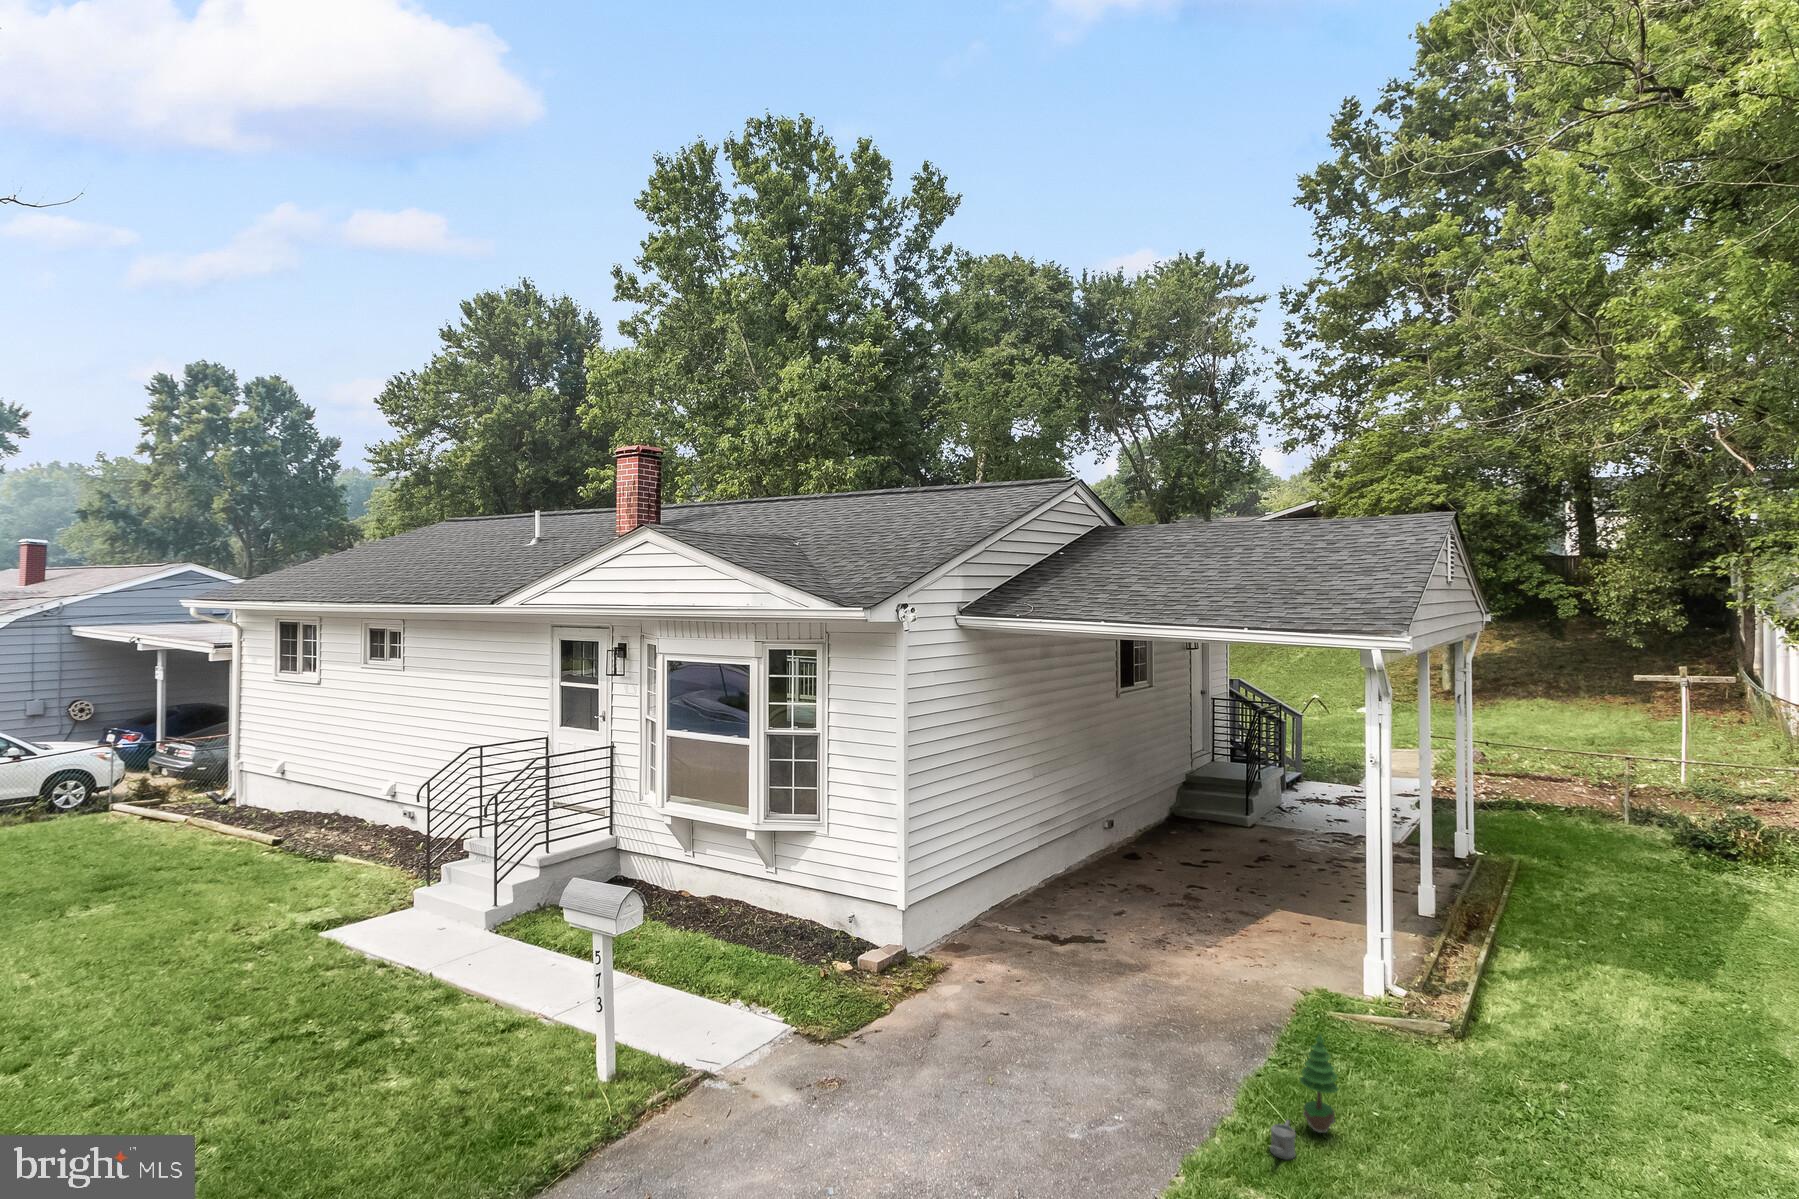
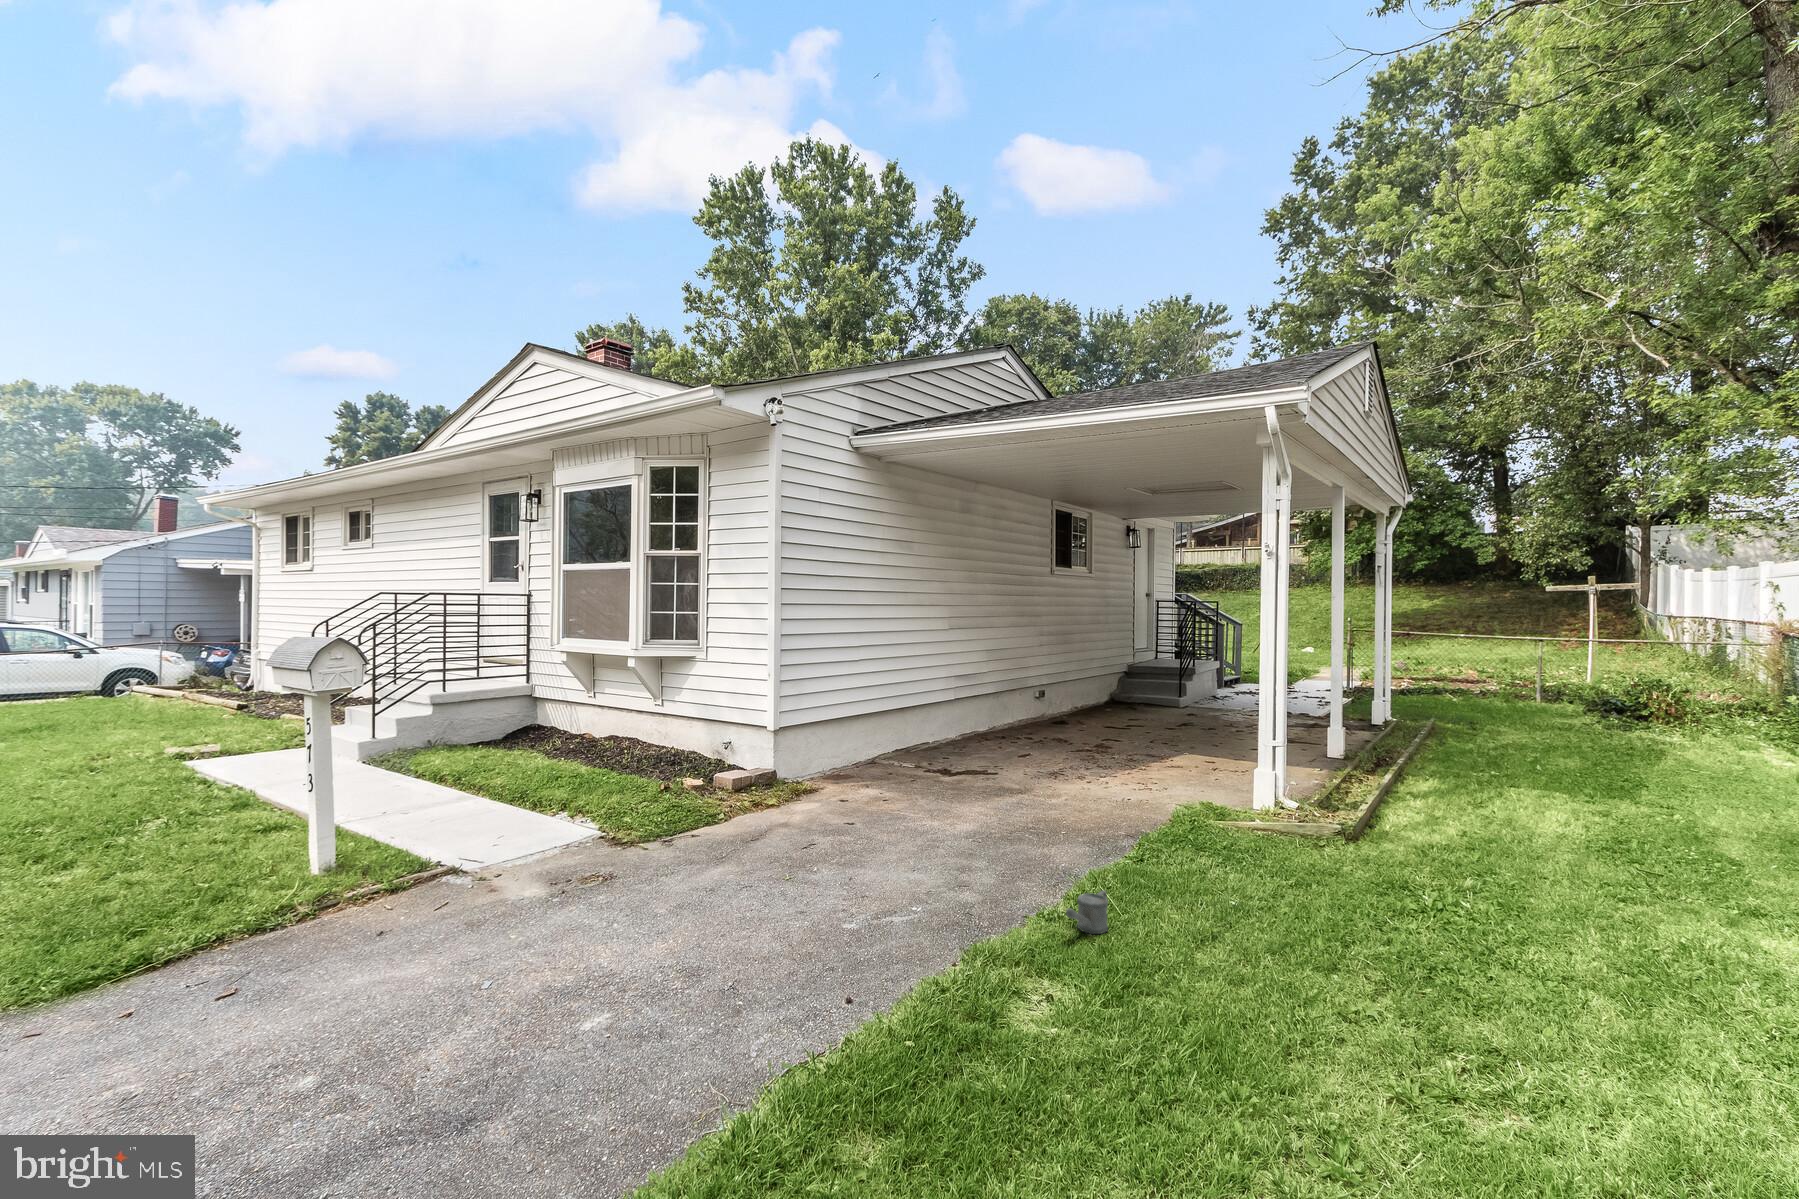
potted tree: present [1300,1034,1339,1133] -> none [1124,782,1173,913]

